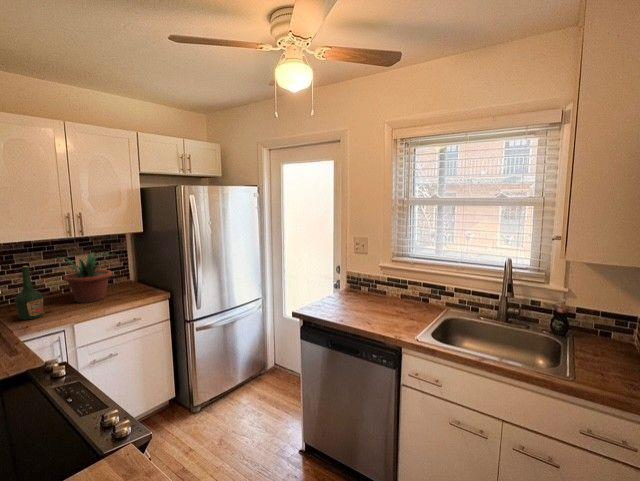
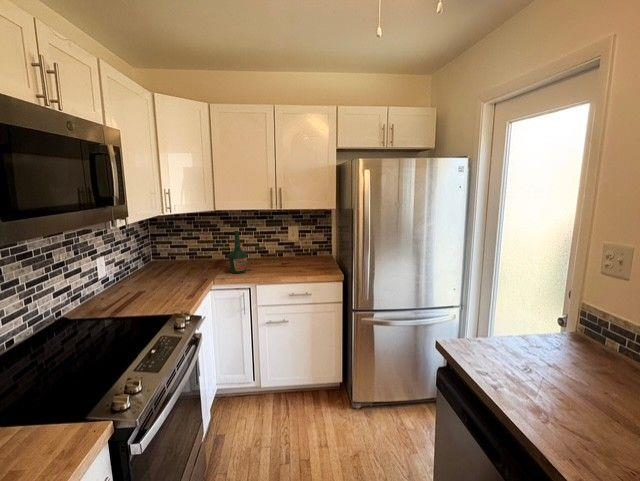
potted plant: present [55,253,112,303] -> none [262,225,307,269]

